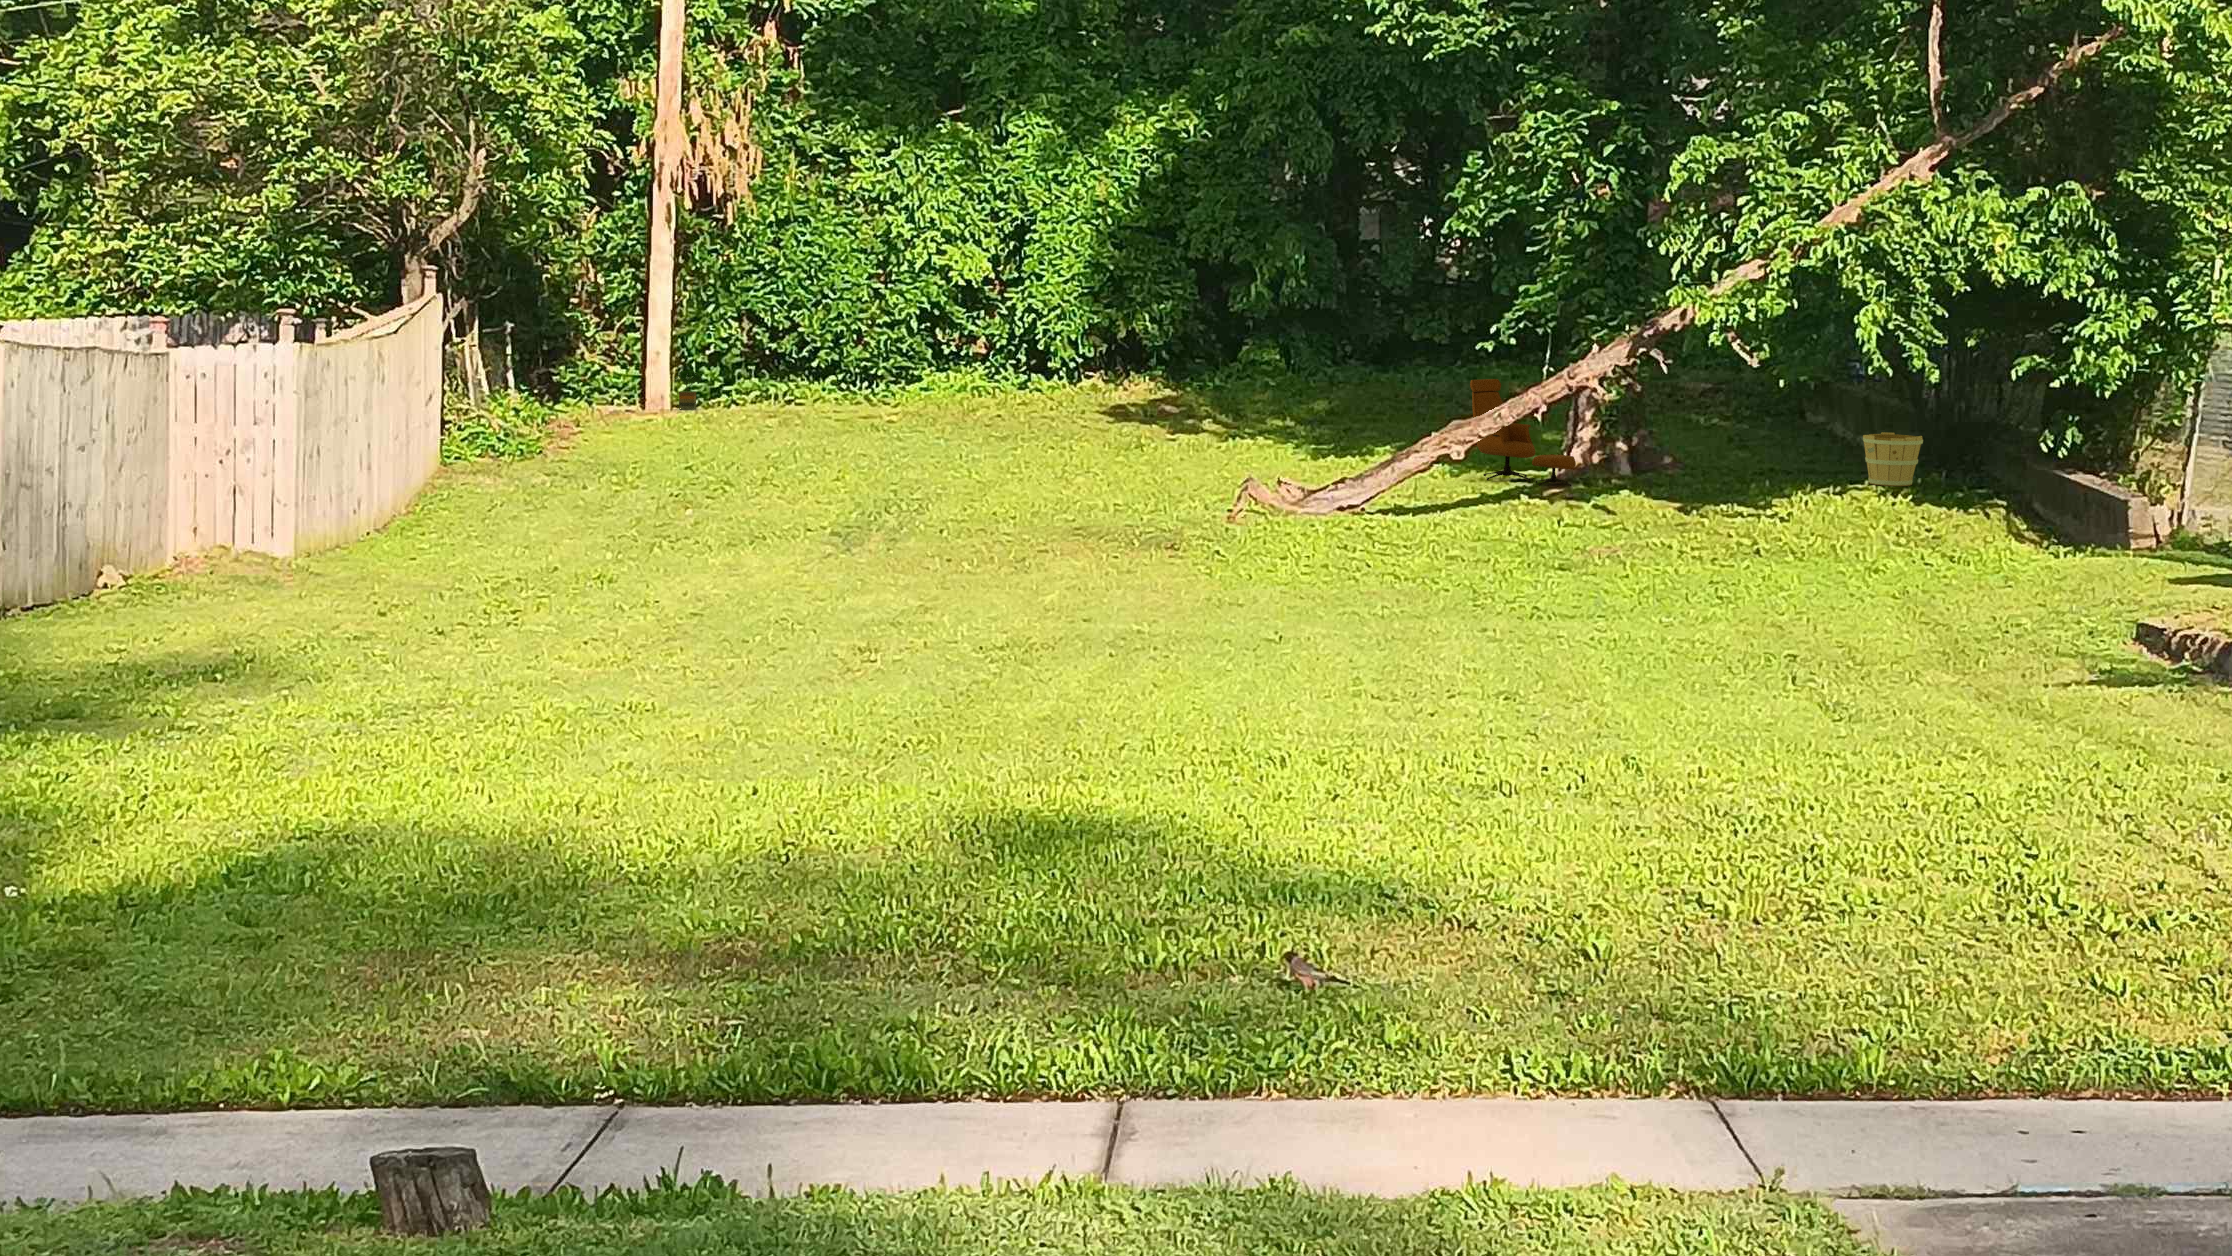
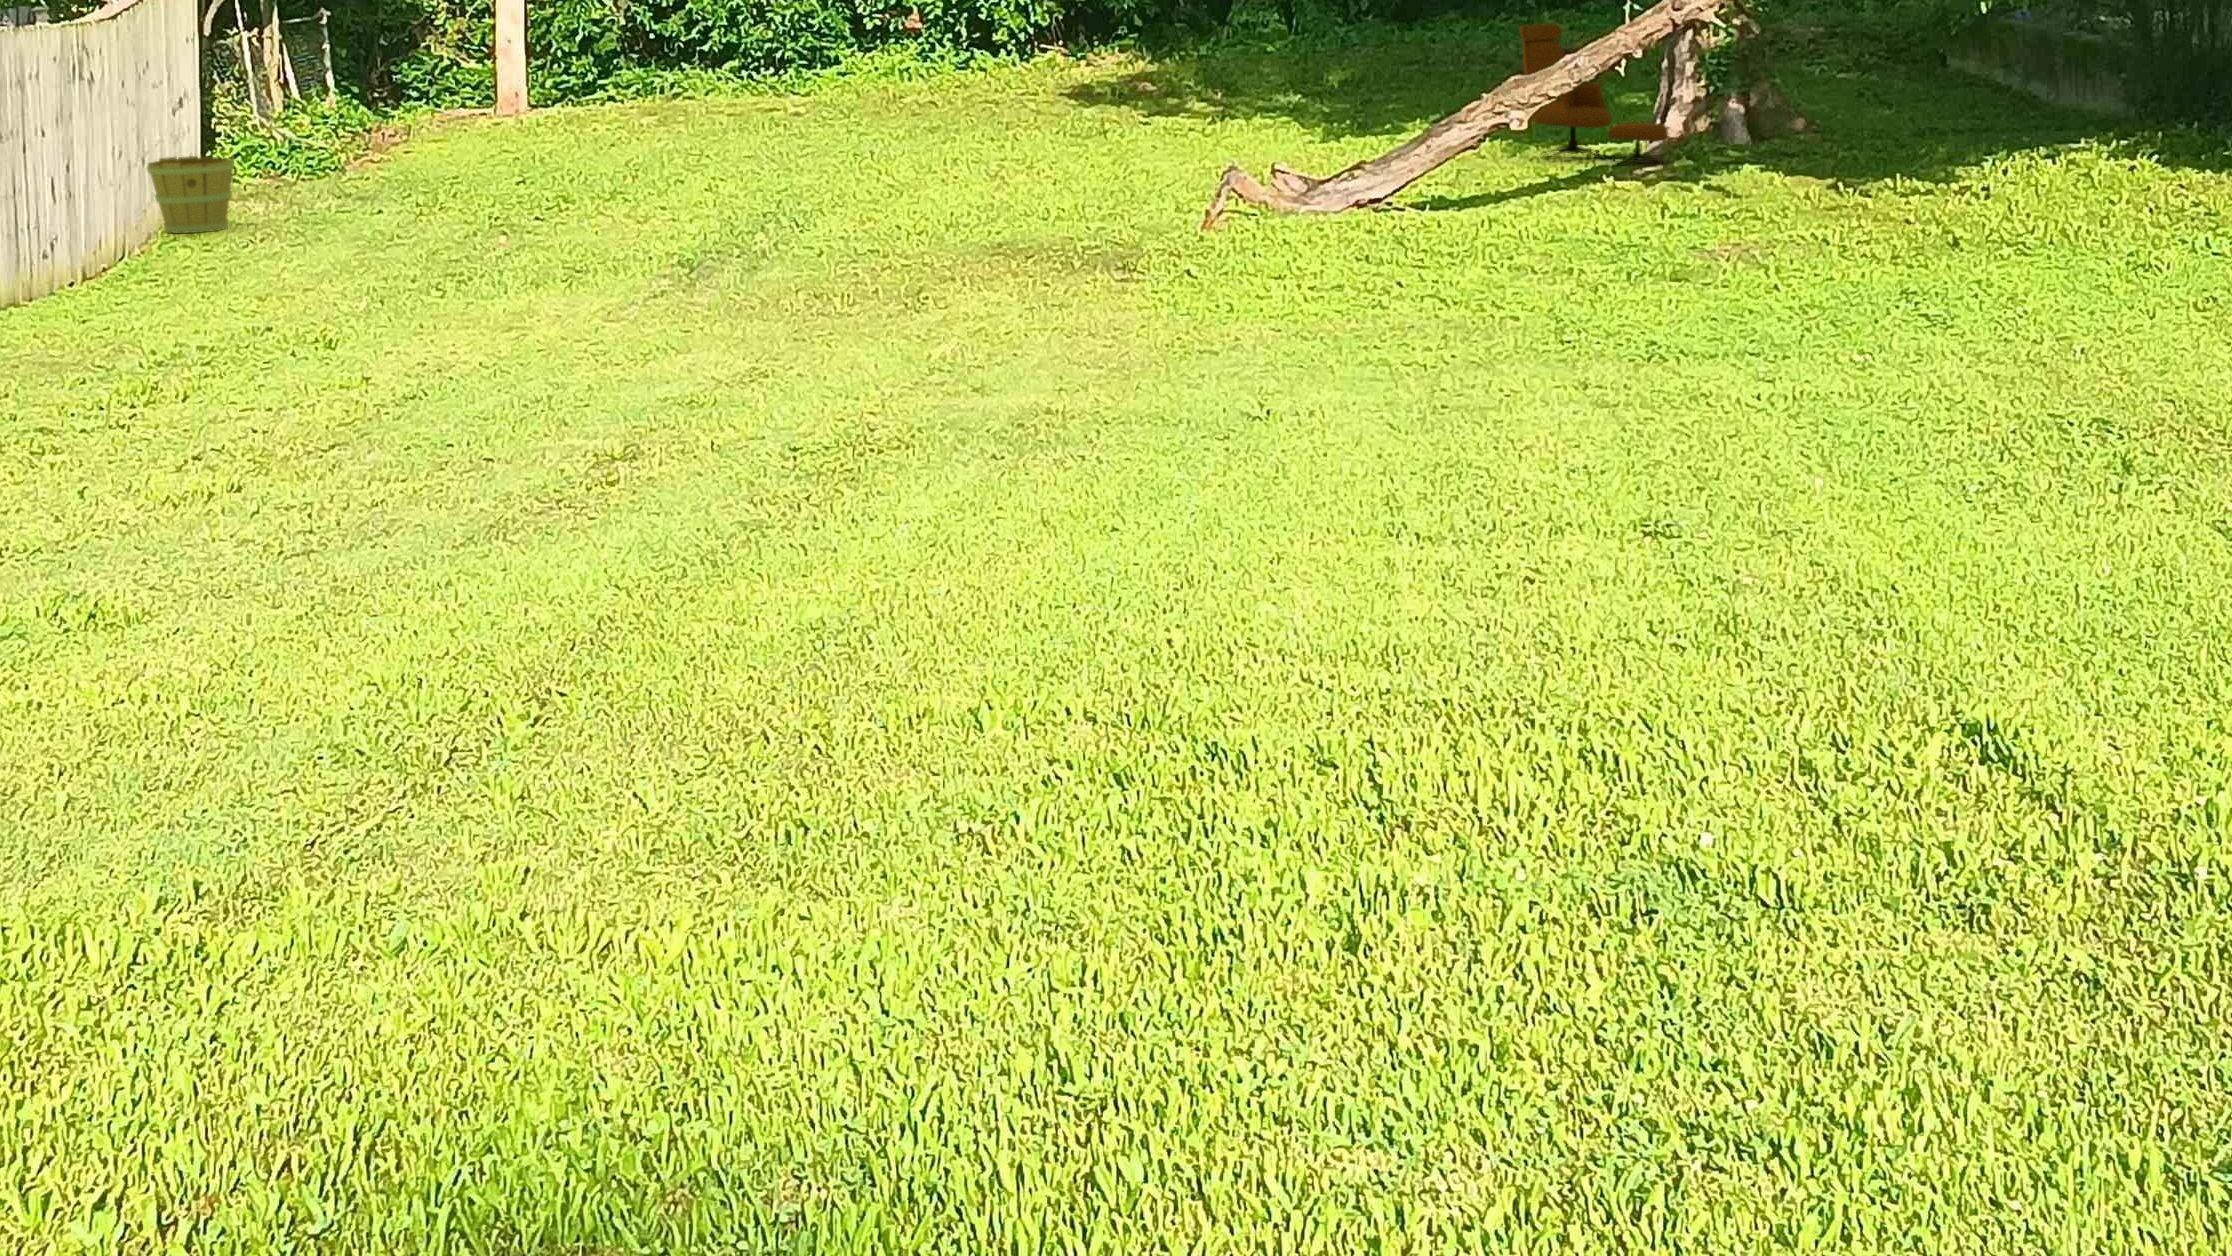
potted tree: present [674,370,702,410] -> none [540,60,576,108]
wooden bucket: present [1863,432,1923,486] -> present [146,156,234,234]

